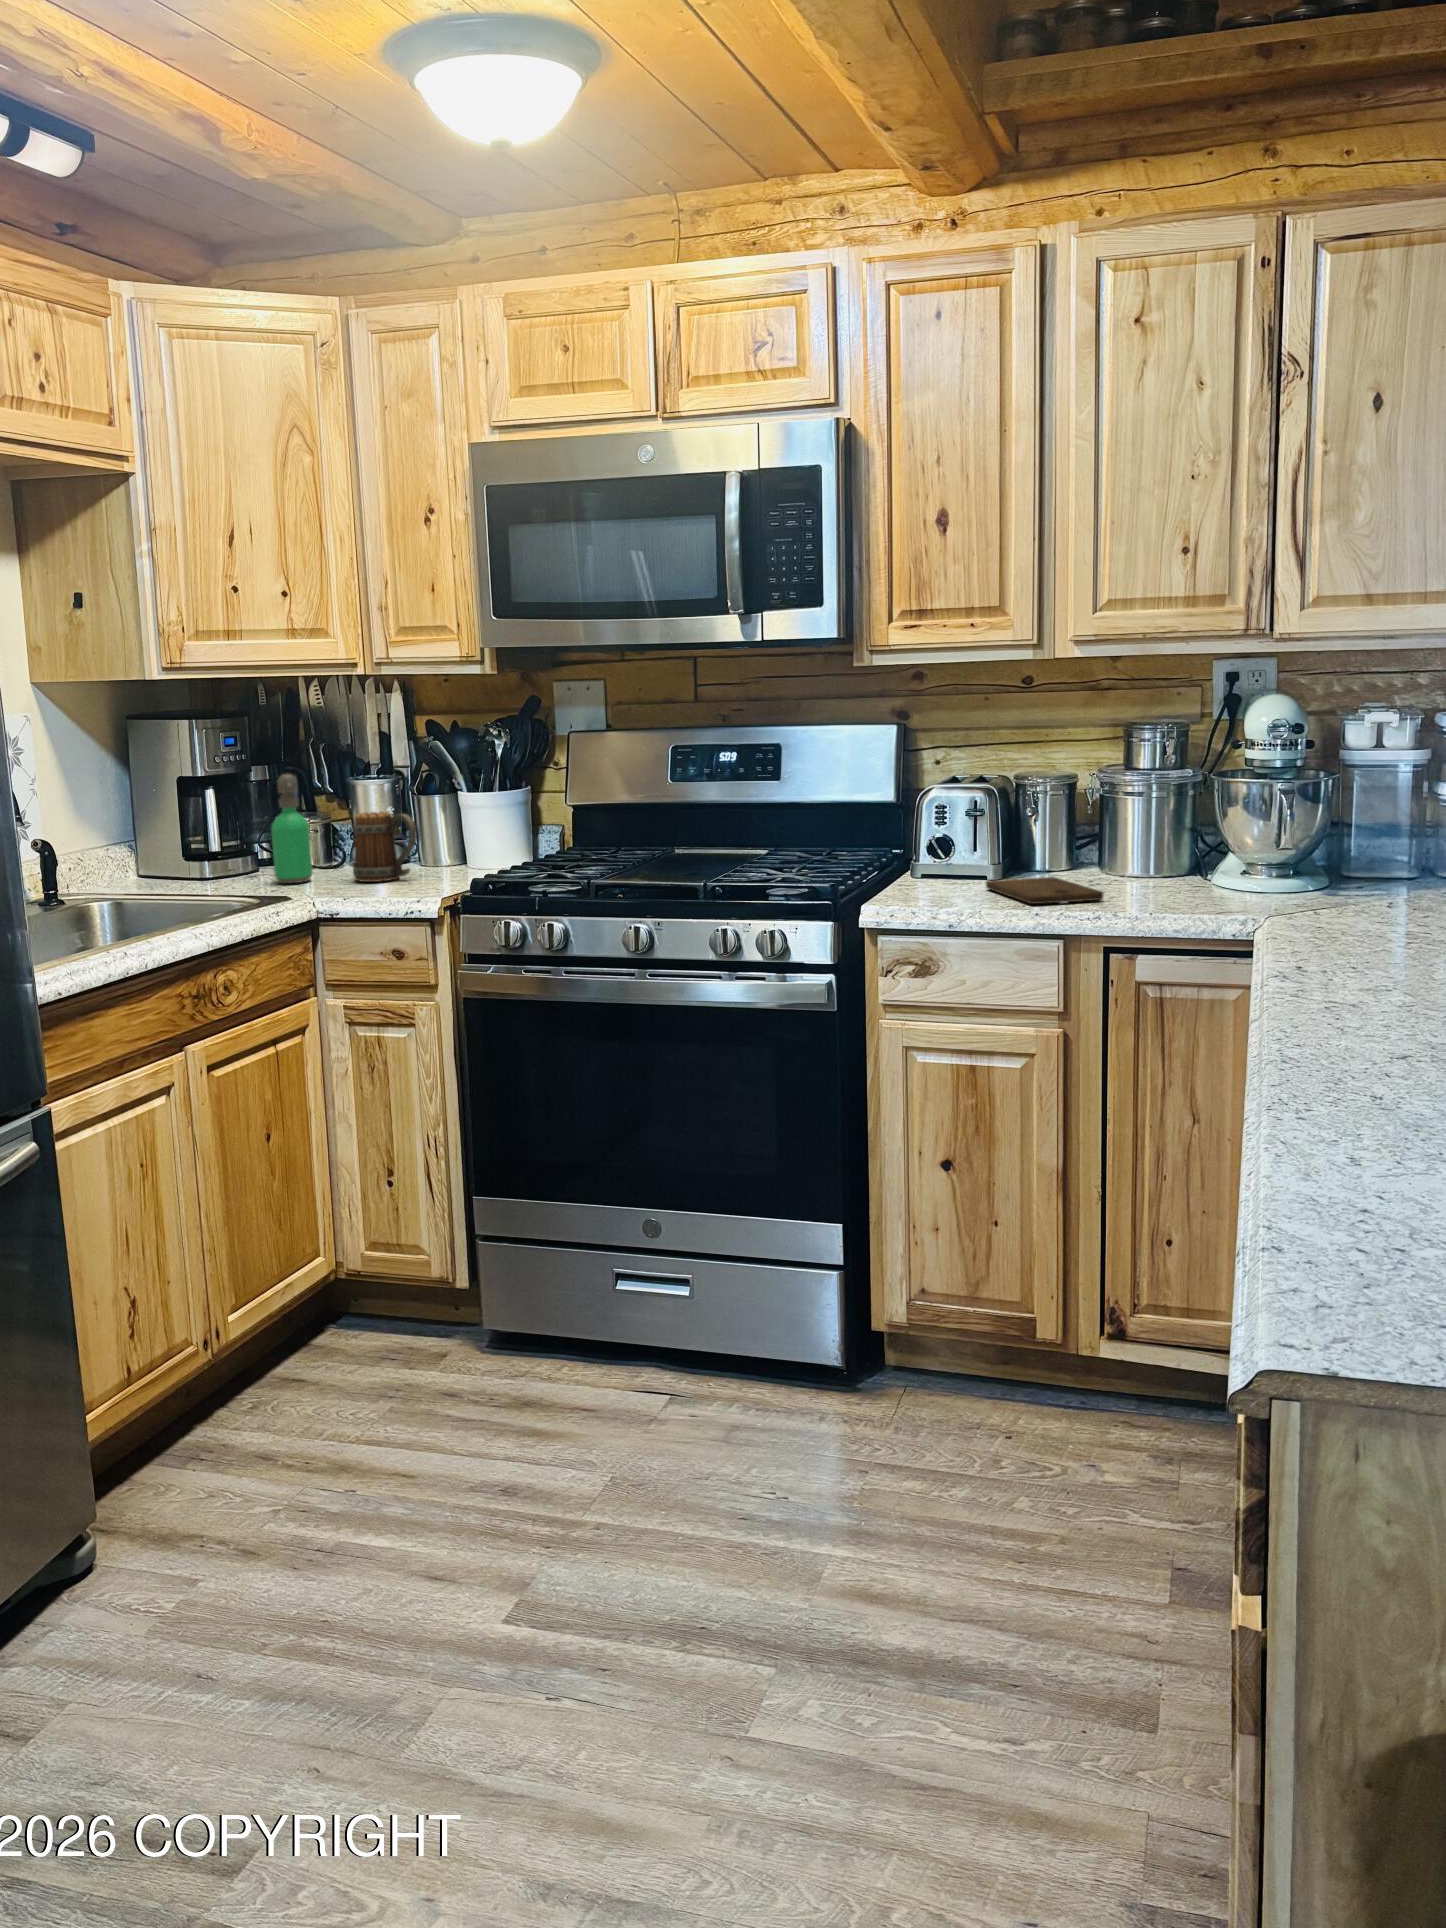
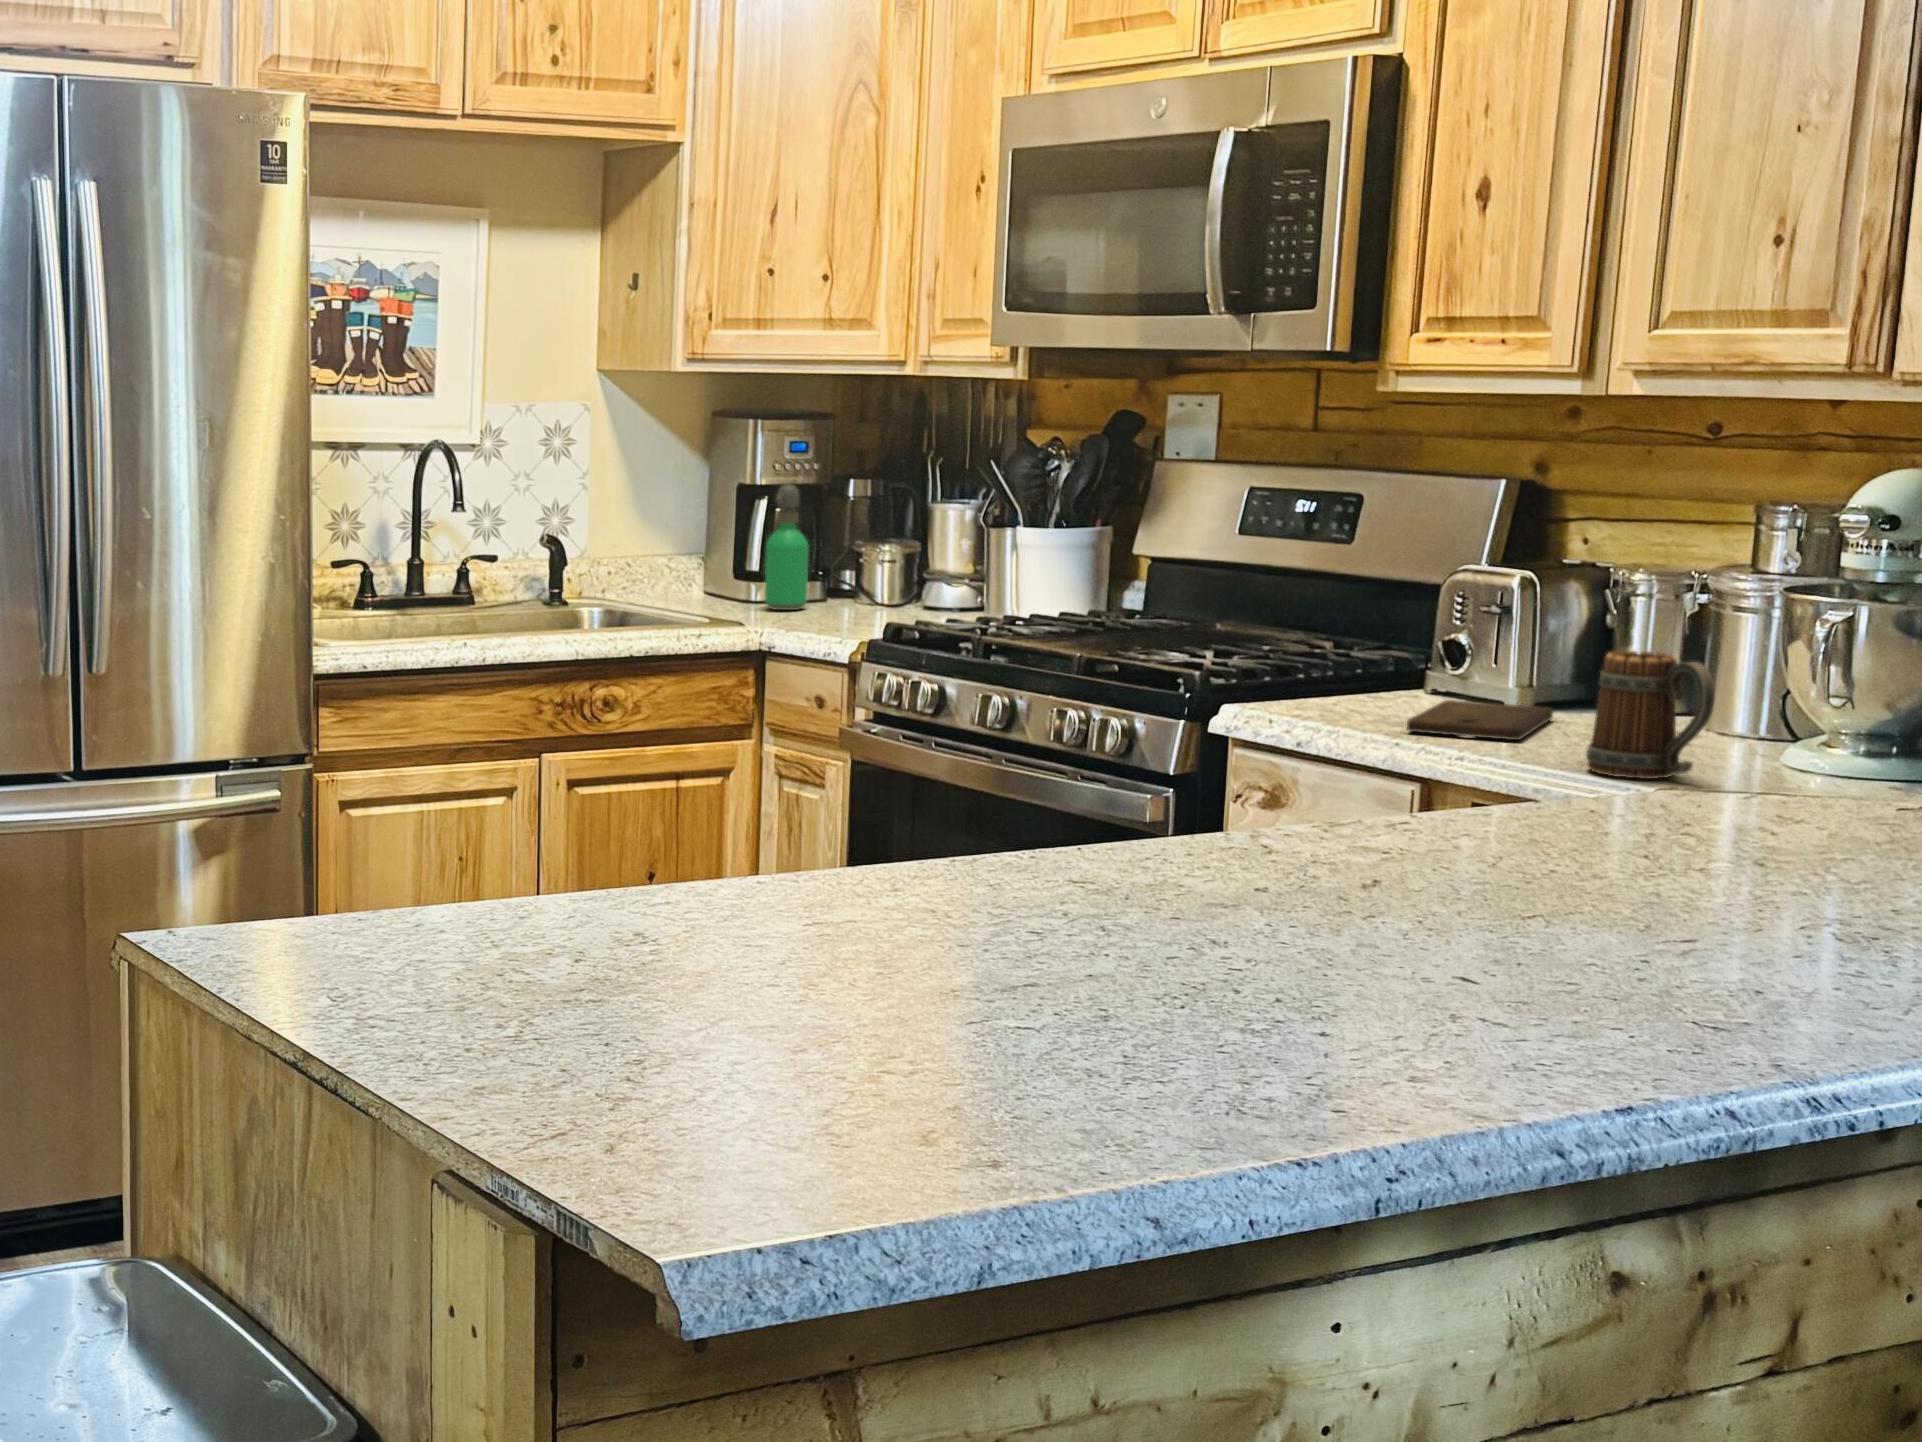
mug: present [353,812,416,882] -> present [1586,651,1715,779]

